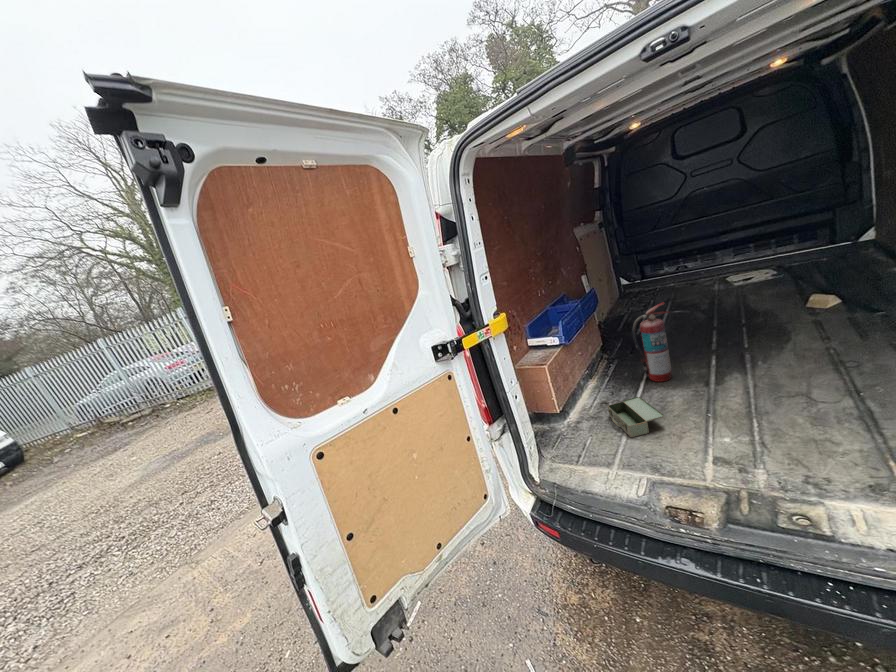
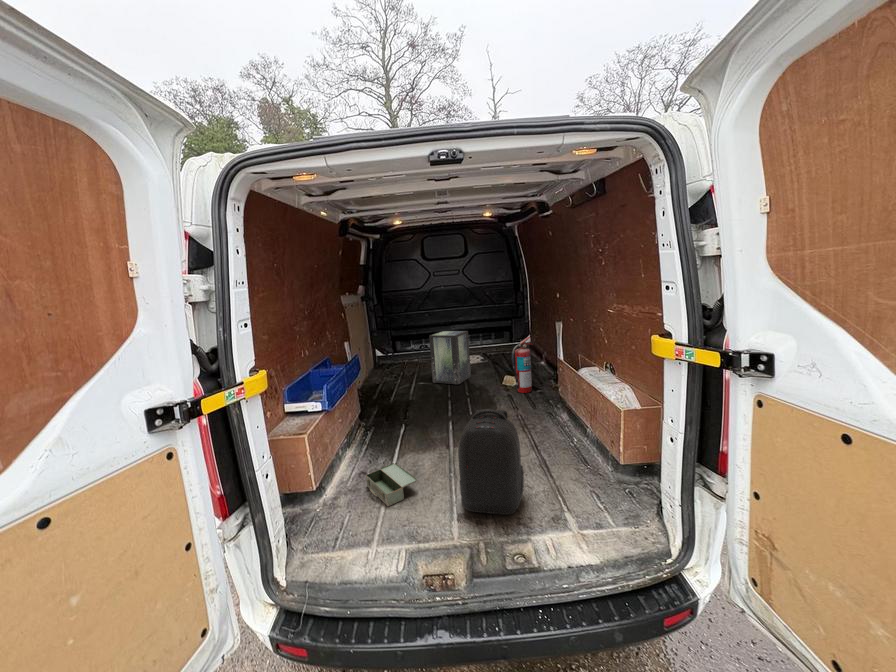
storage box: none [685,241,750,310] -> present [429,331,471,384]
fire extinguisher: present [632,303,672,382] -> present [512,337,533,393]
backpack: none [714,343,818,468] -> present [458,409,524,515]

